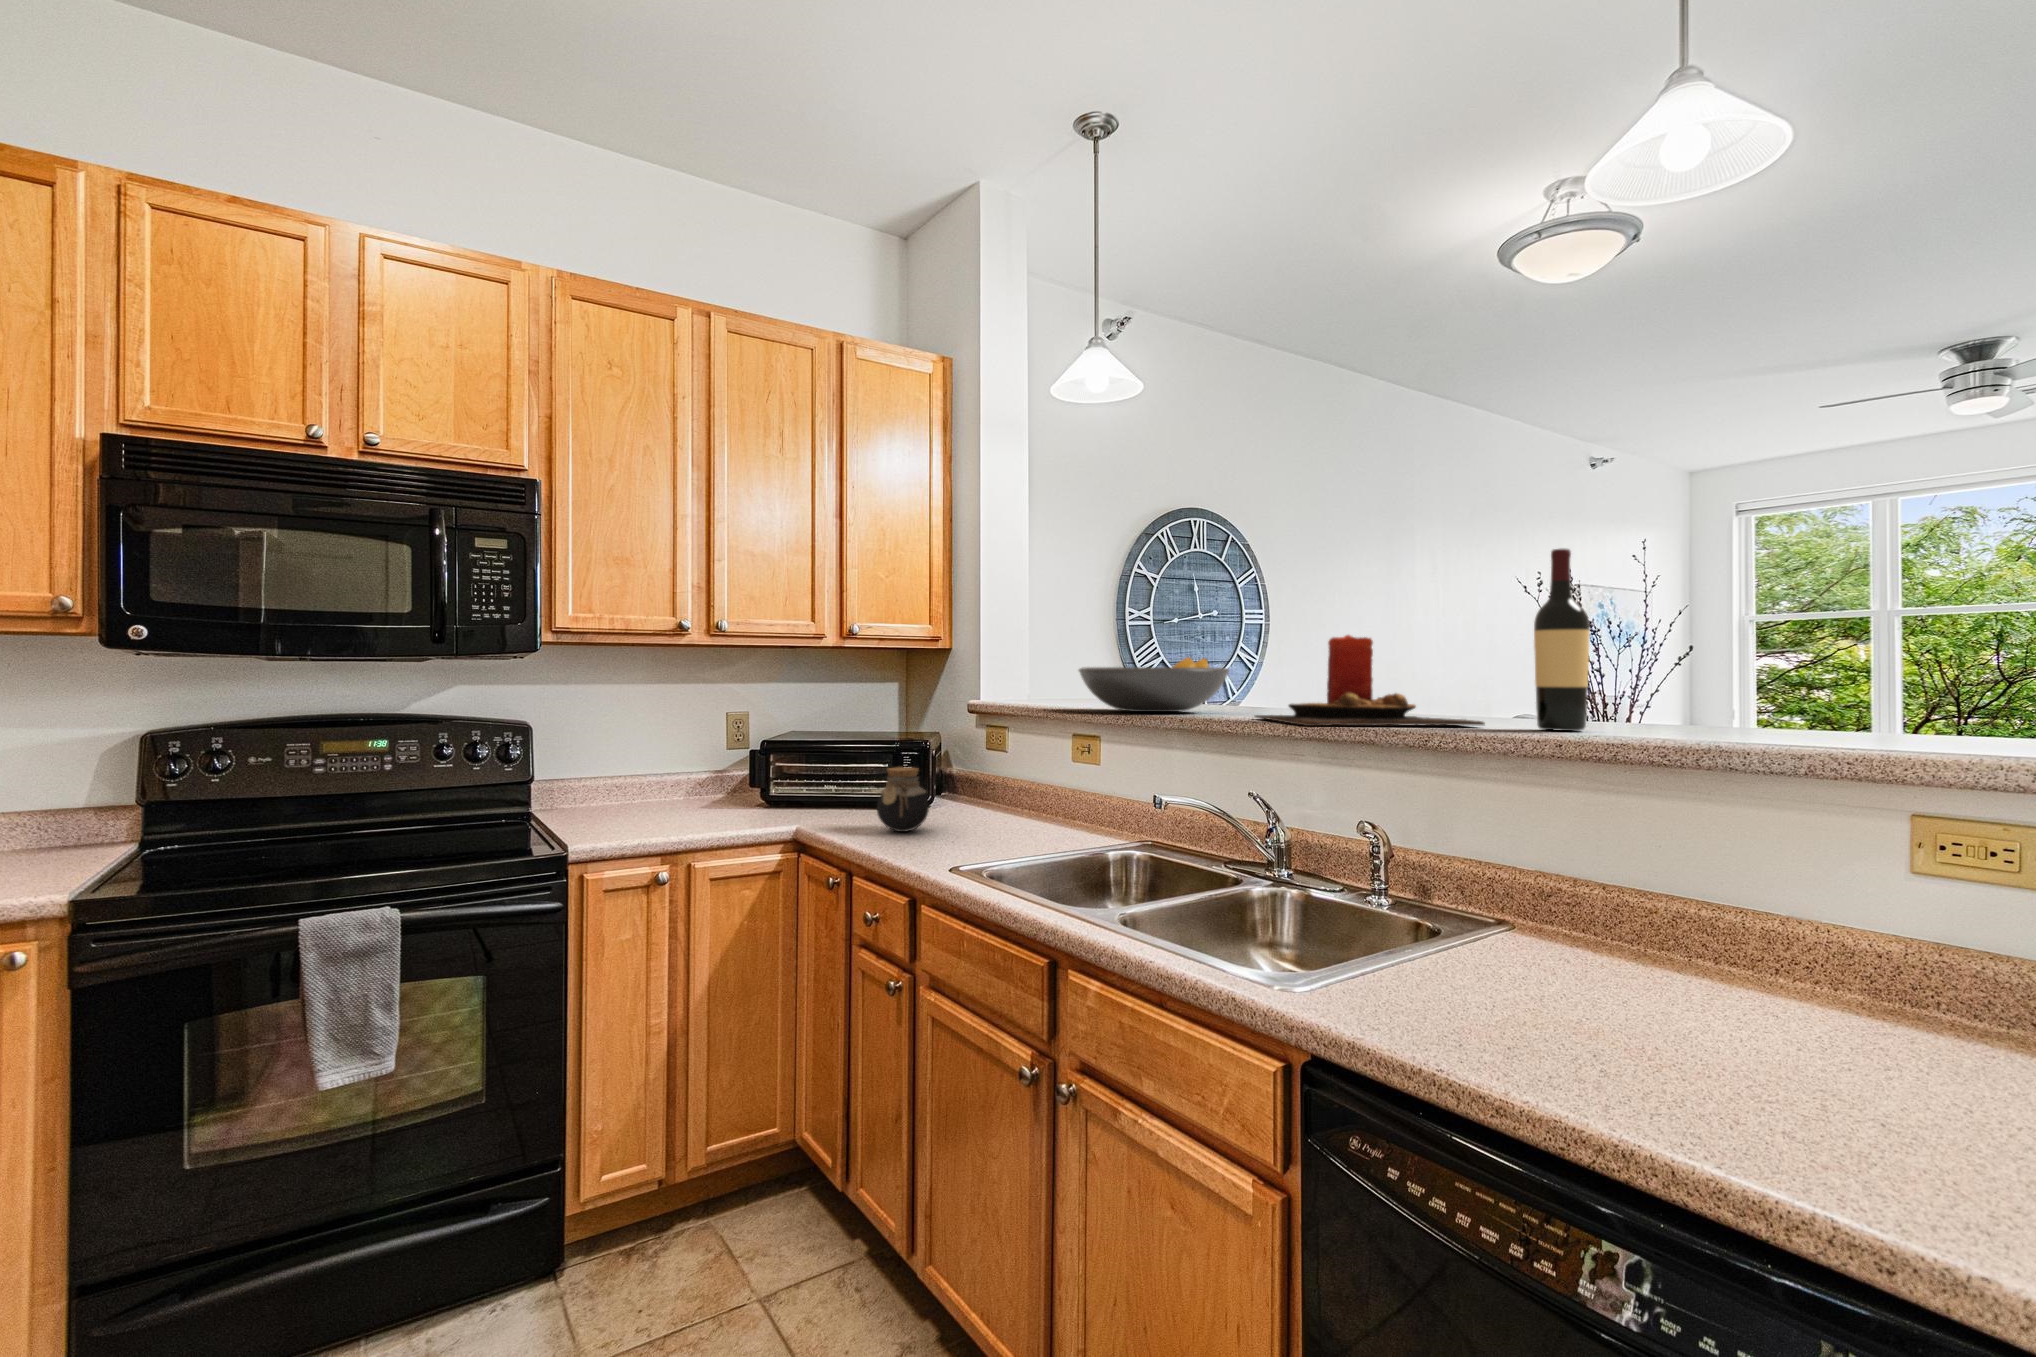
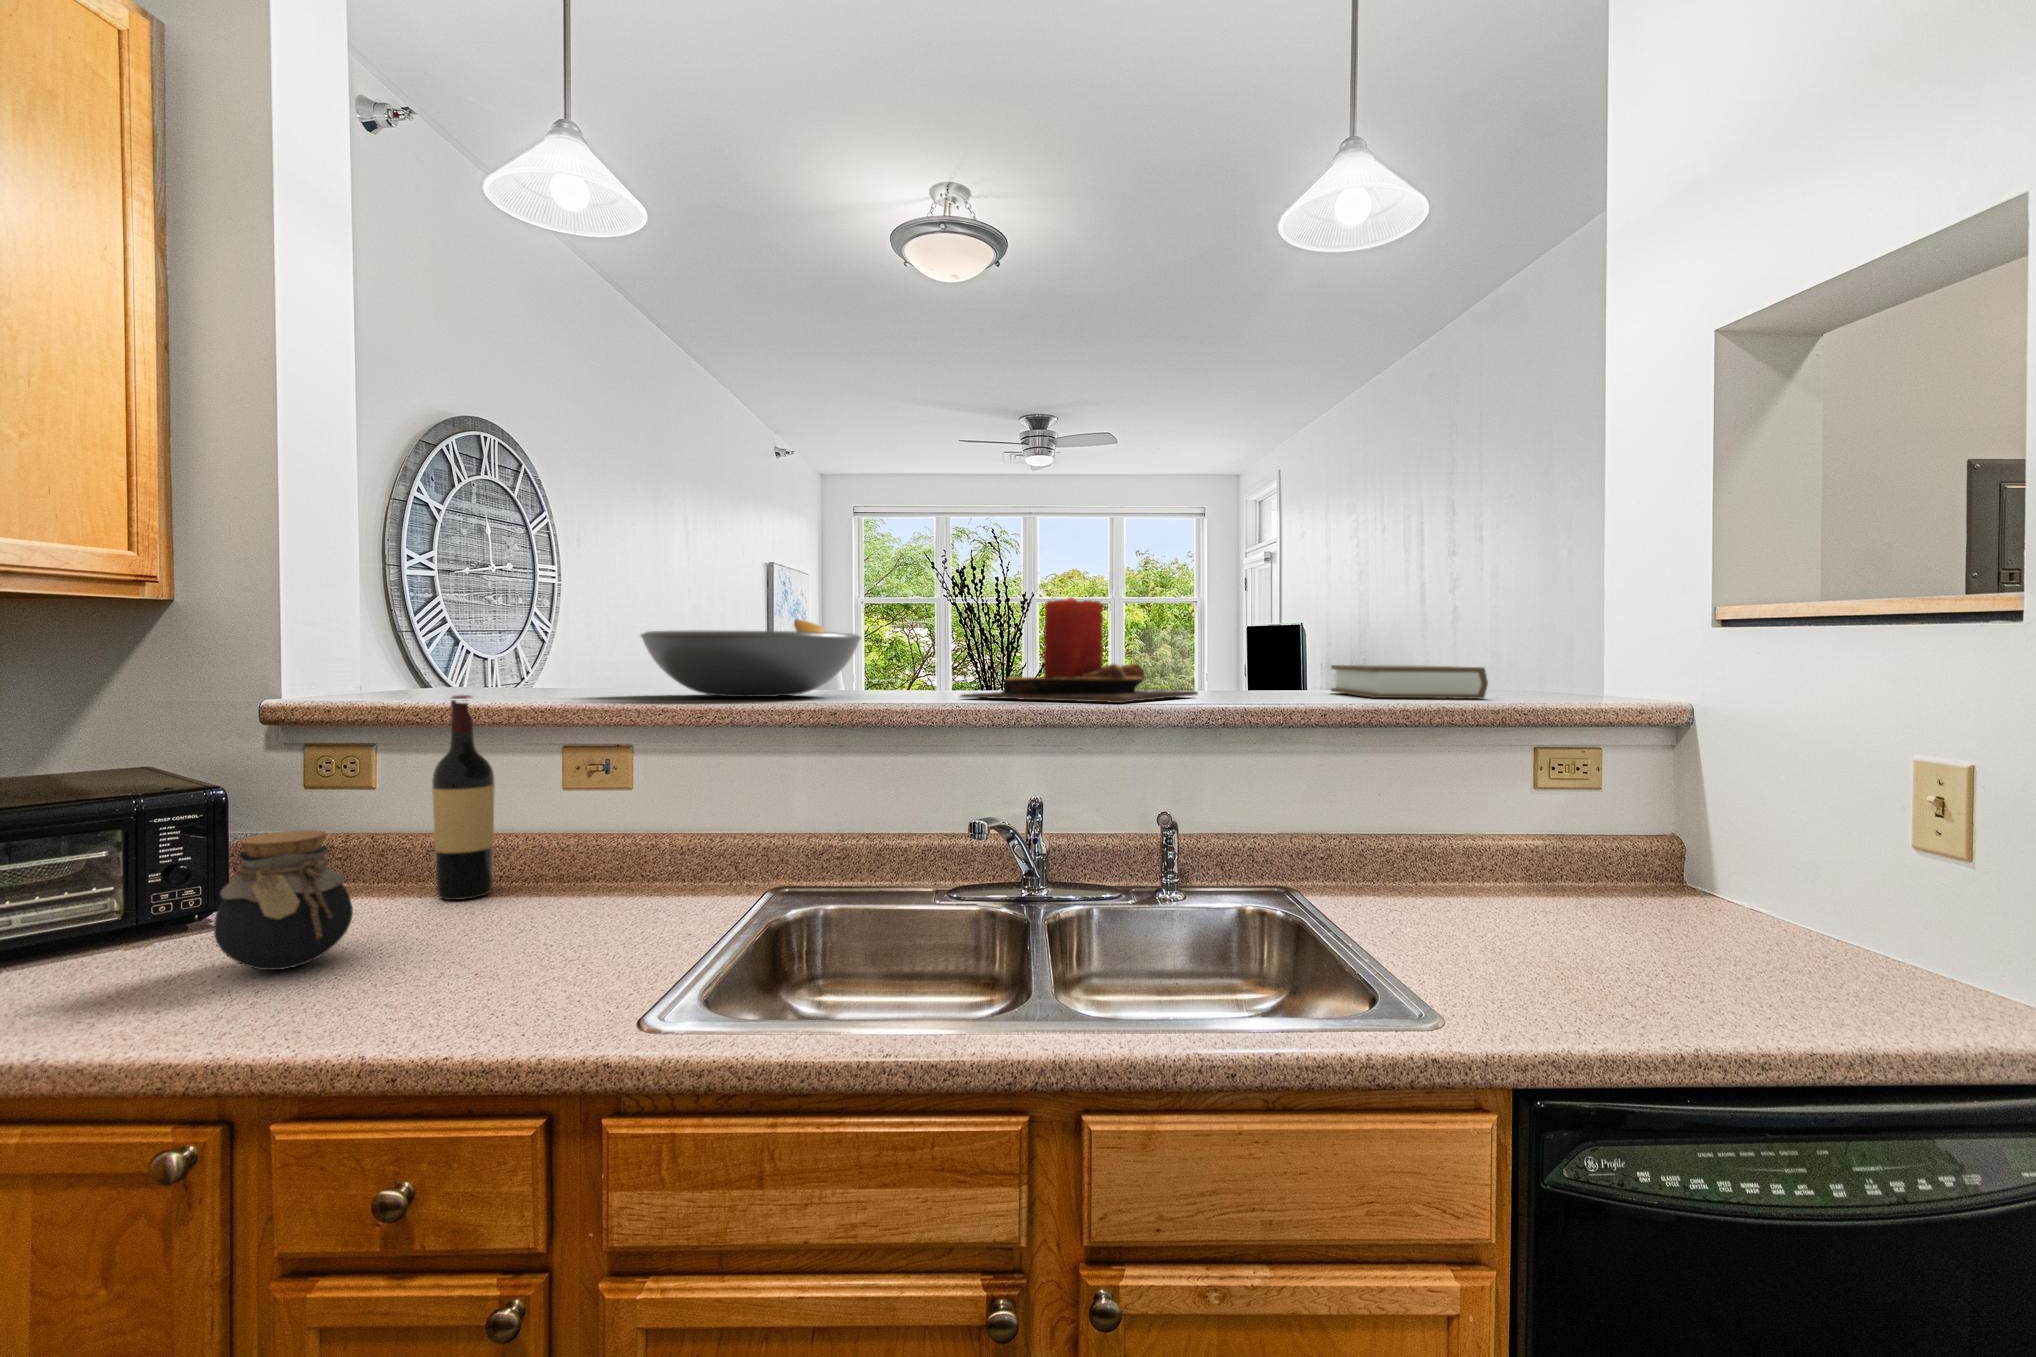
wine bottle: present [1534,548,1590,731] -> present [432,695,495,900]
book: none [1694,699,1942,747] -> present [1331,665,1488,699]

